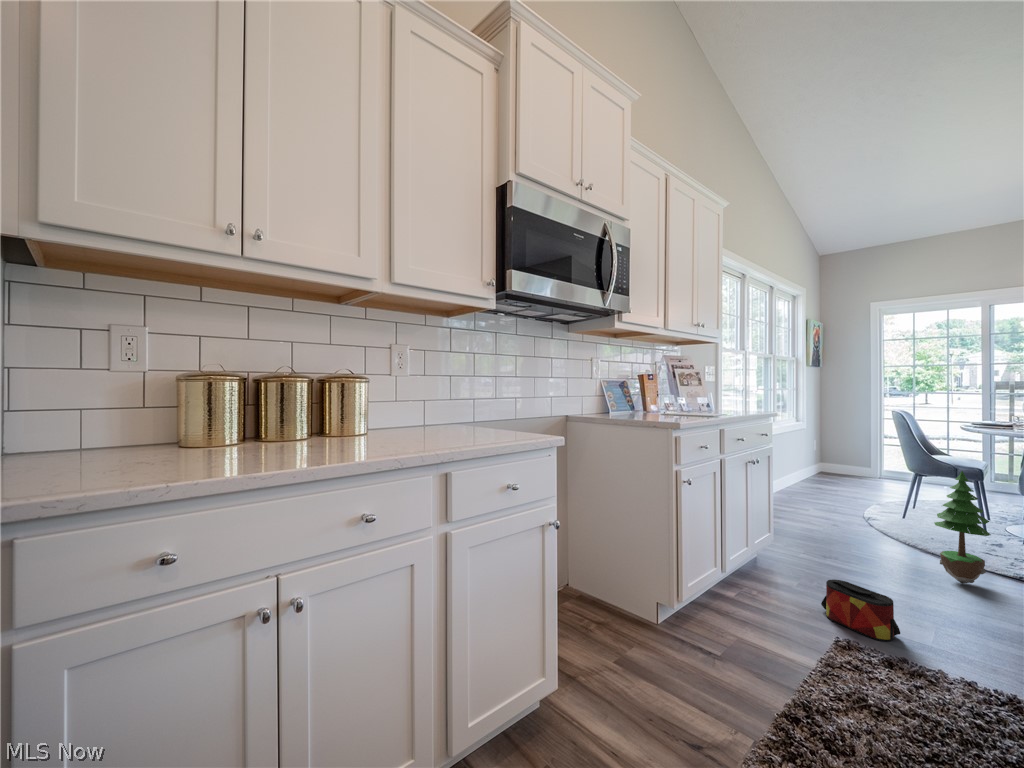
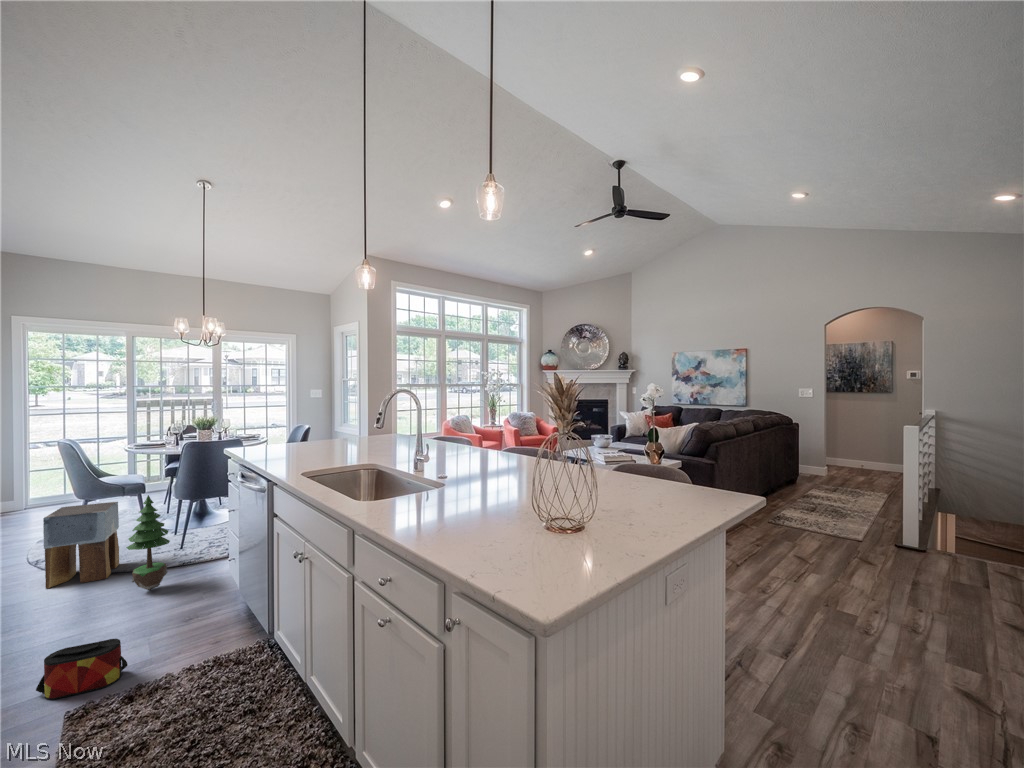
stool: none [866,470,940,553] -> present [43,502,119,588]

